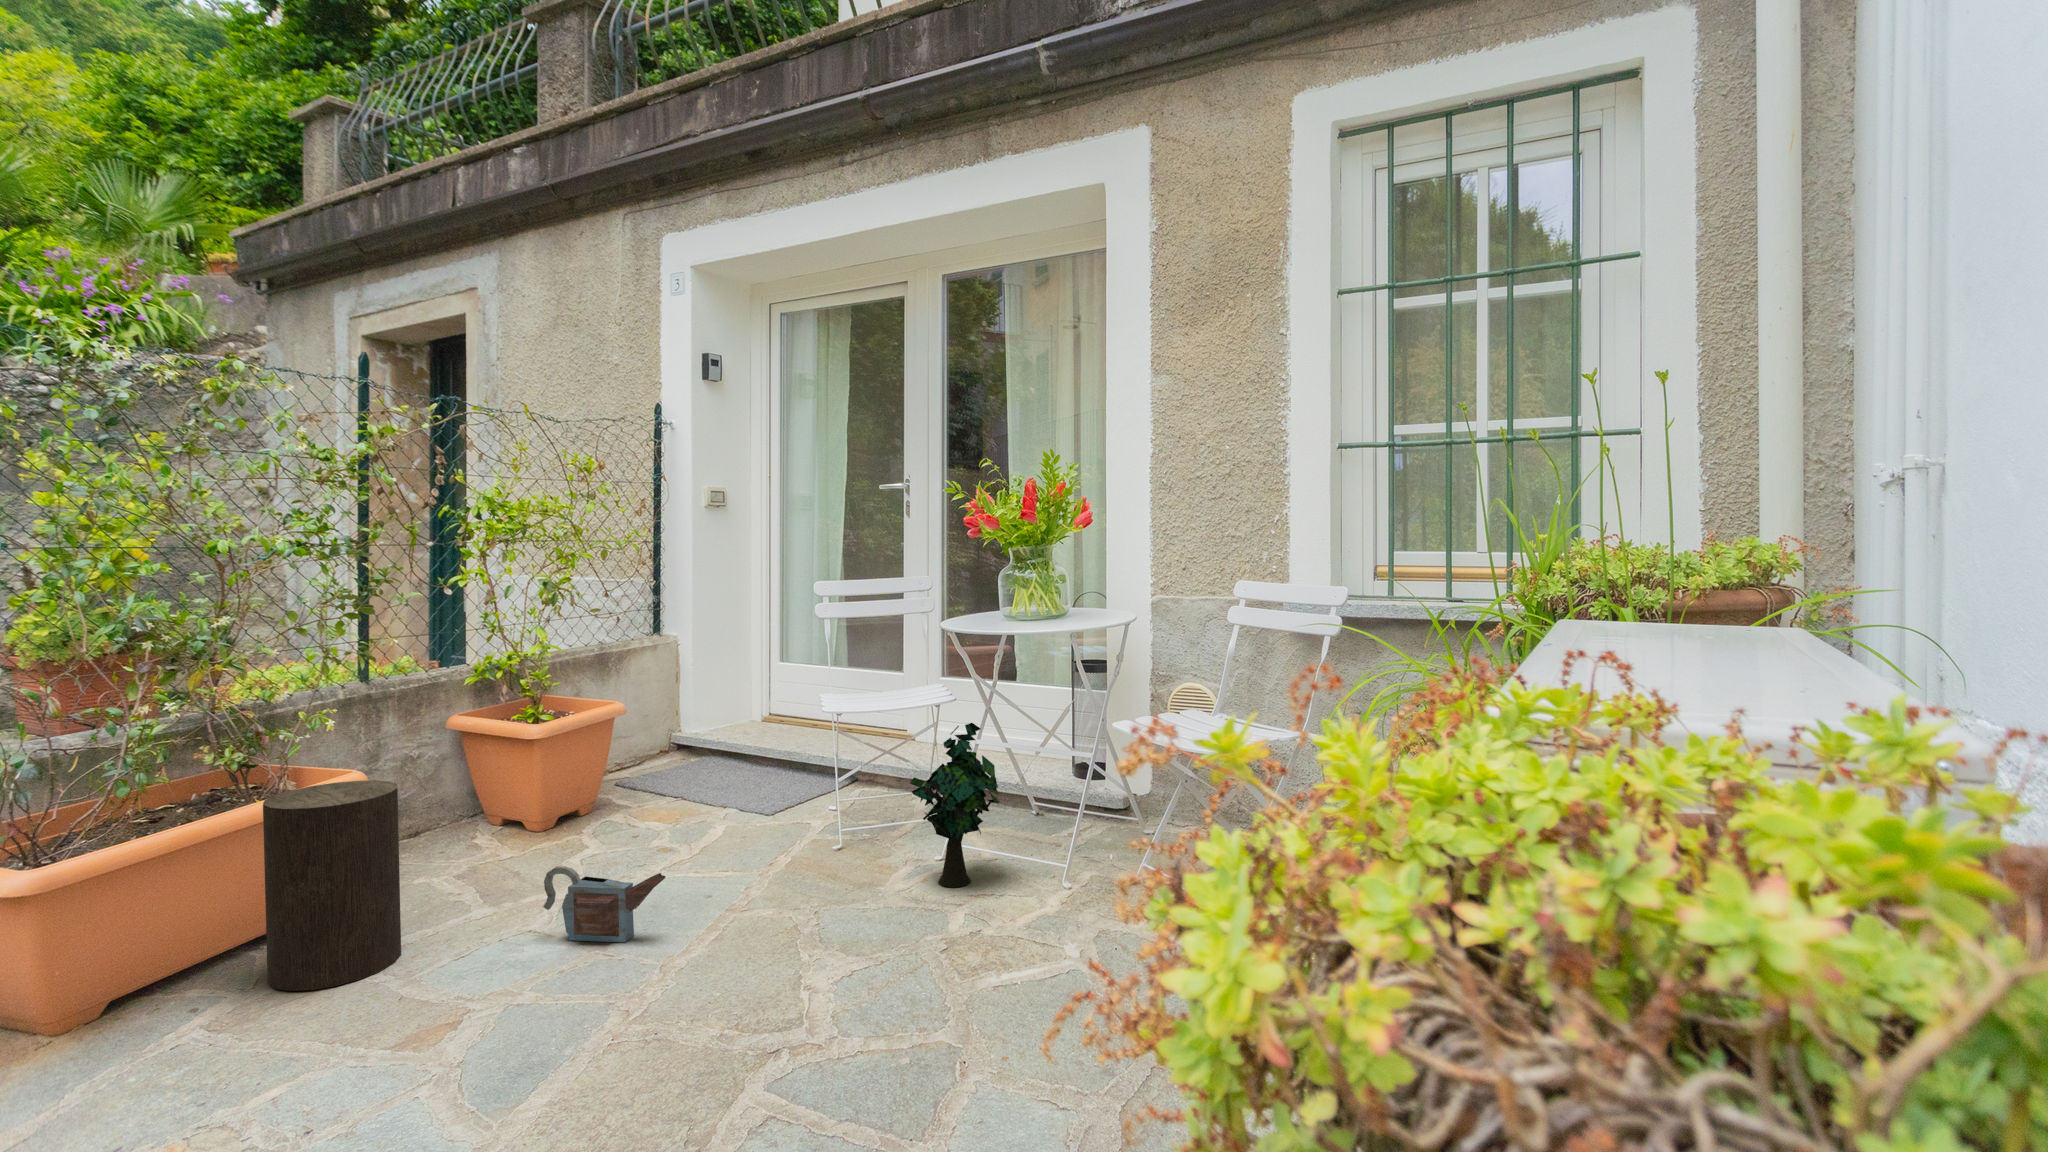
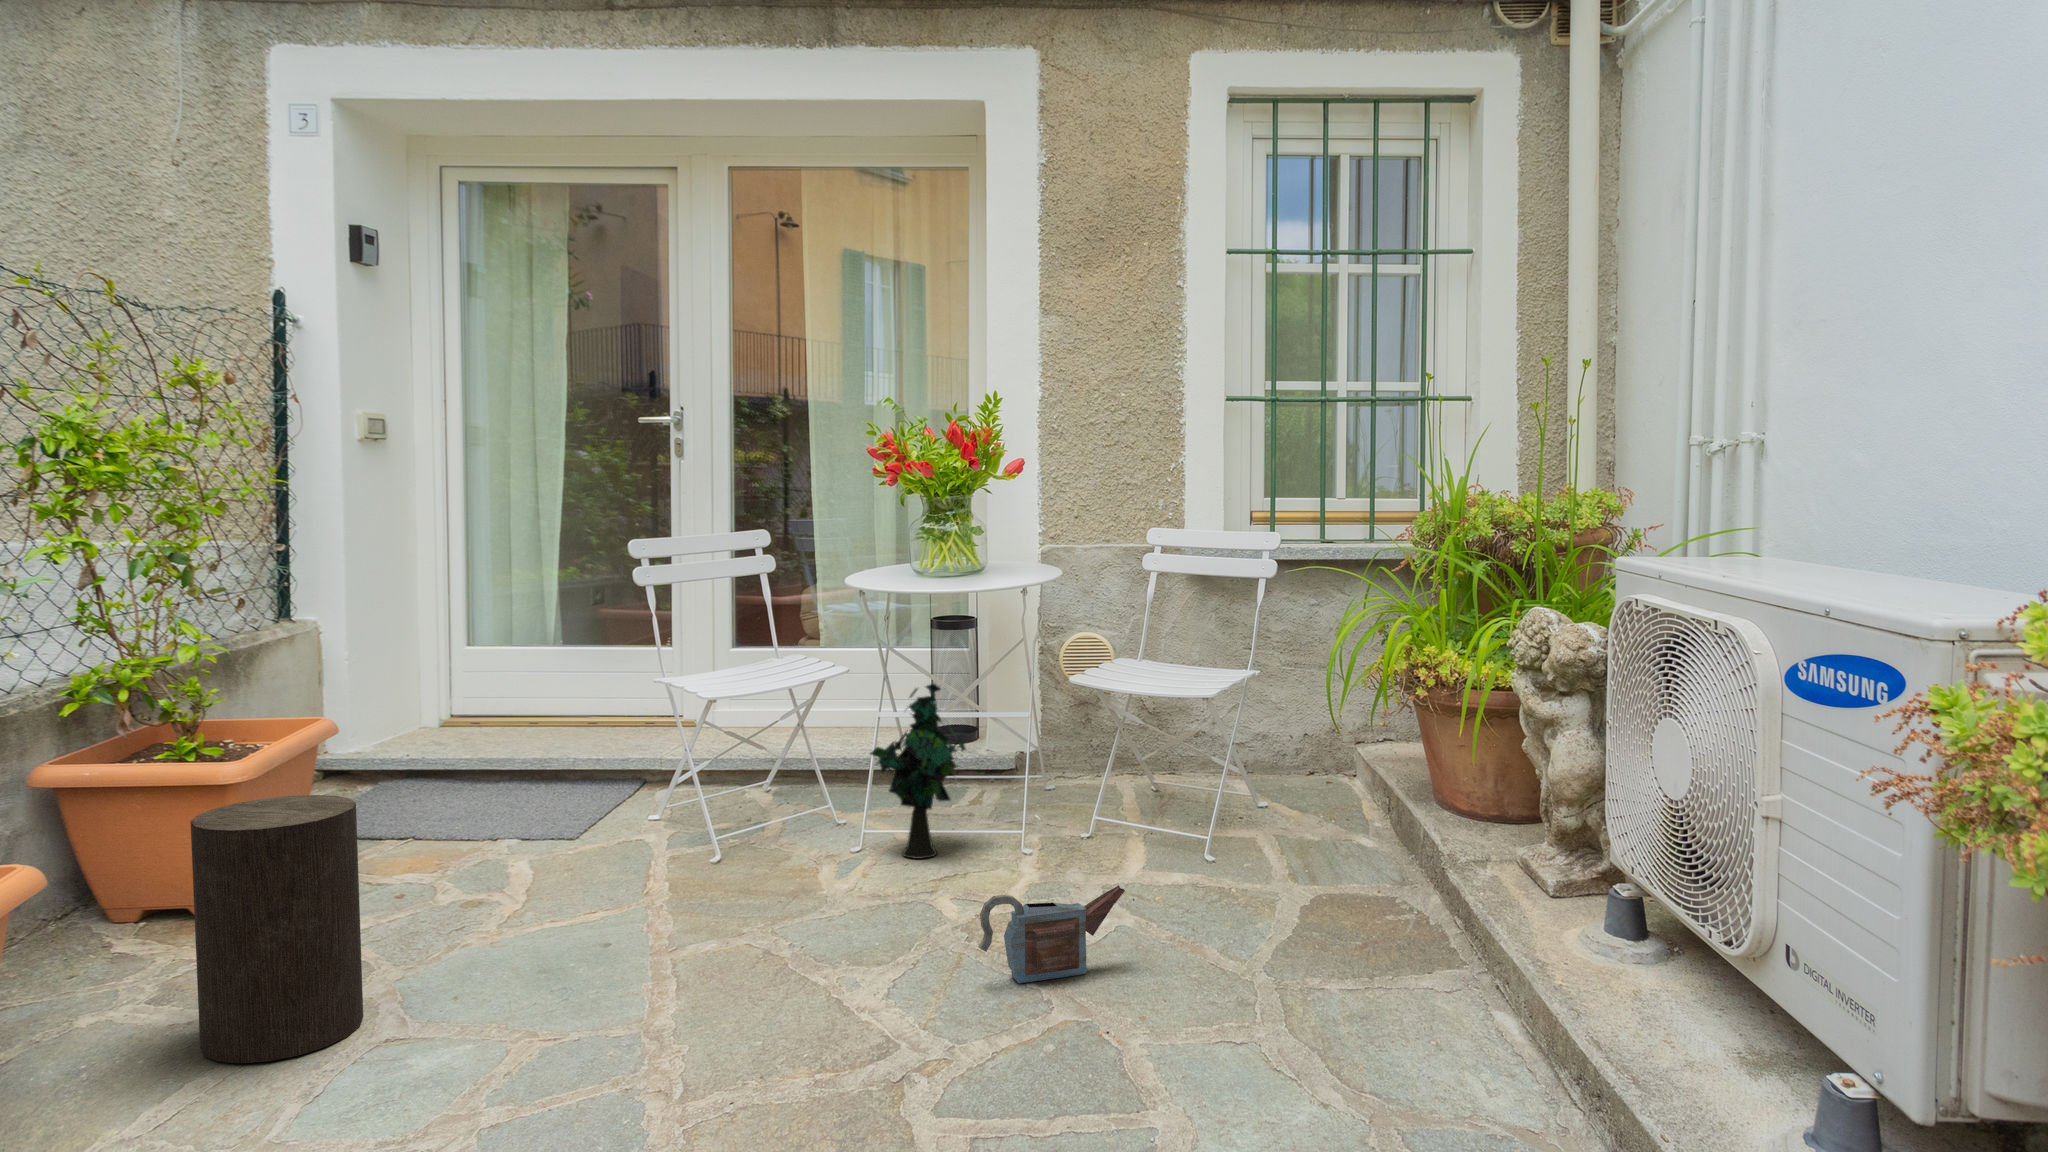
watering can: present [543,866,665,942] -> present [978,885,1125,983]

